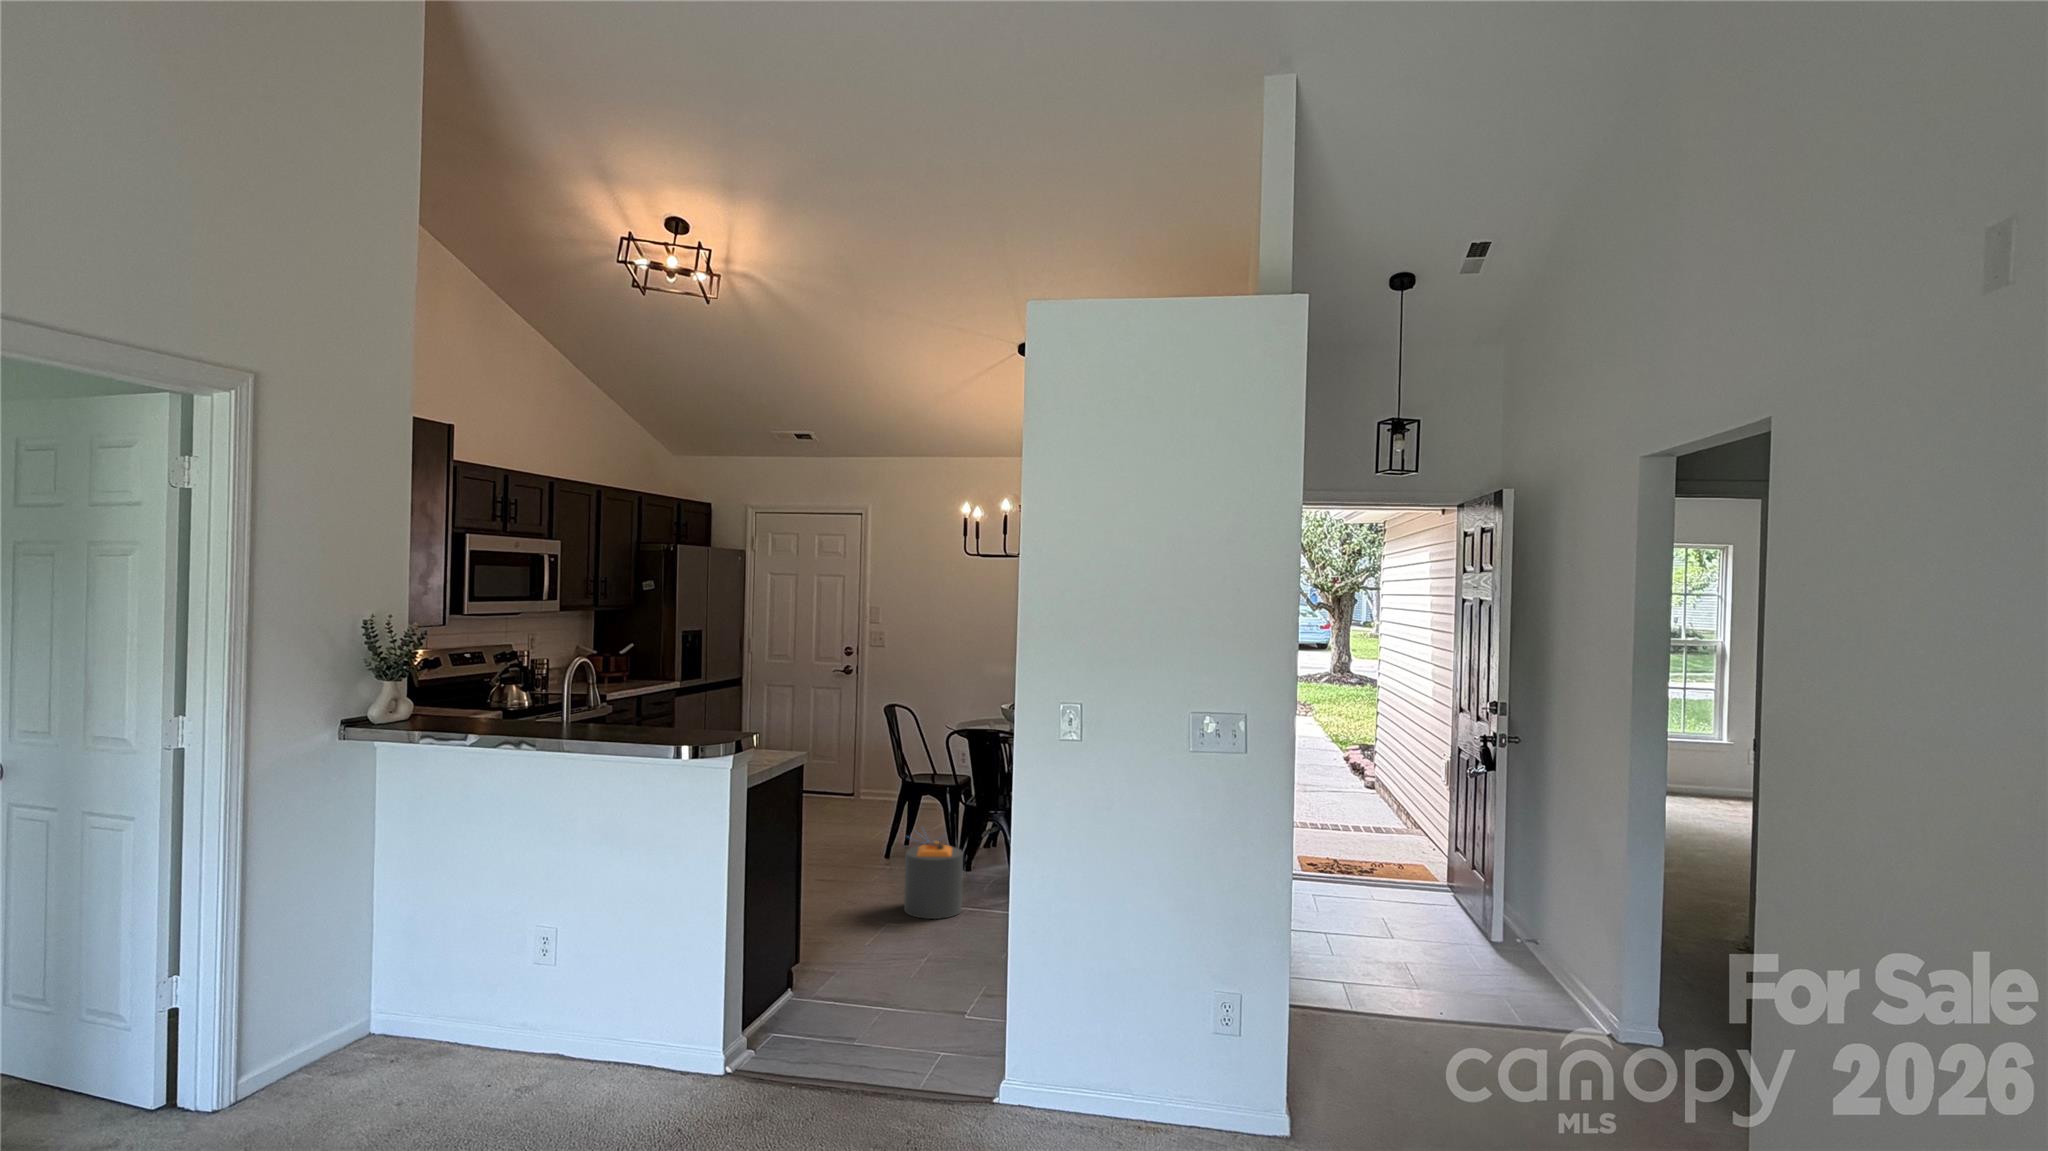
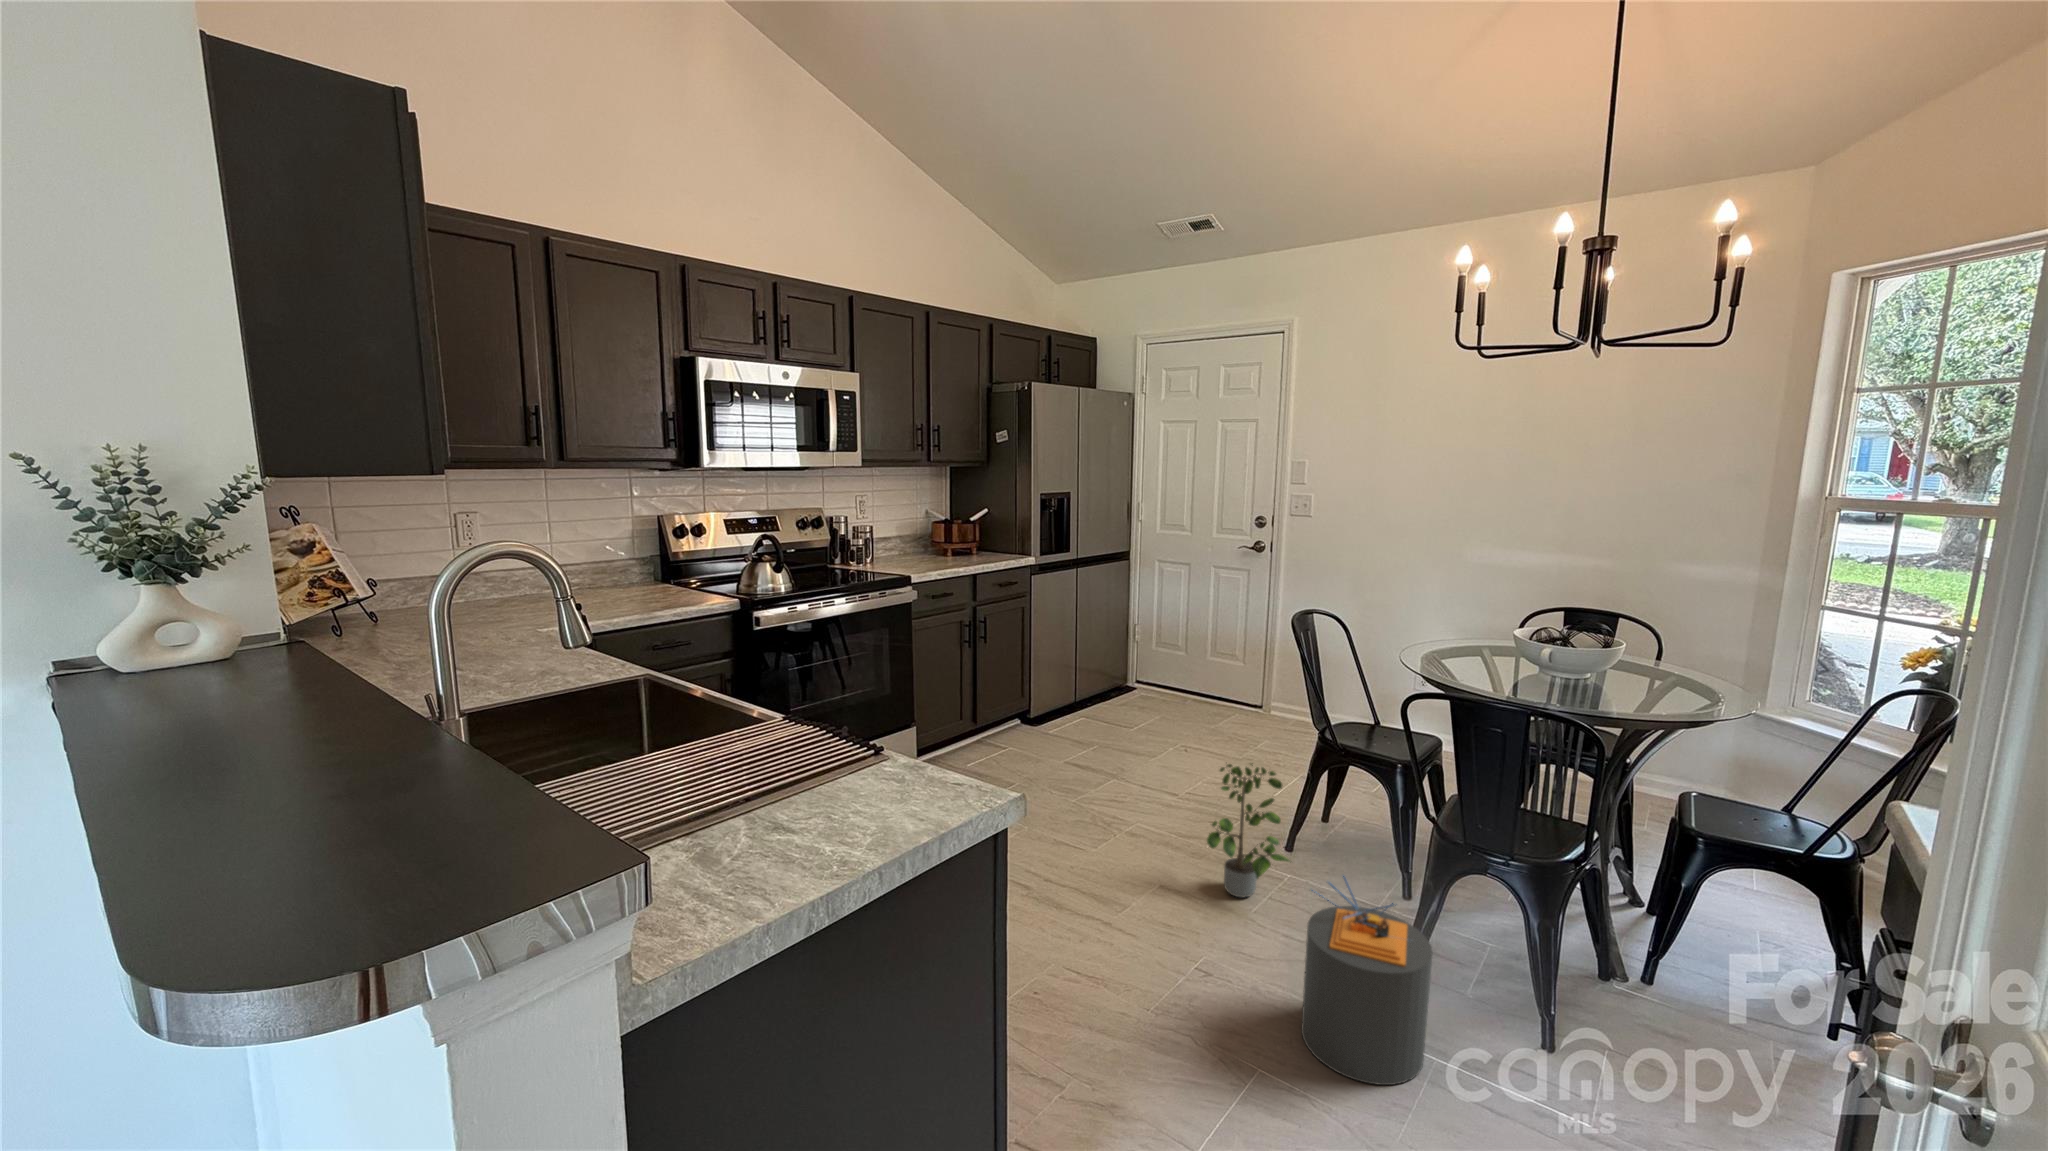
potted plant: none [841,791,893,877] -> present [1207,763,1289,897]

